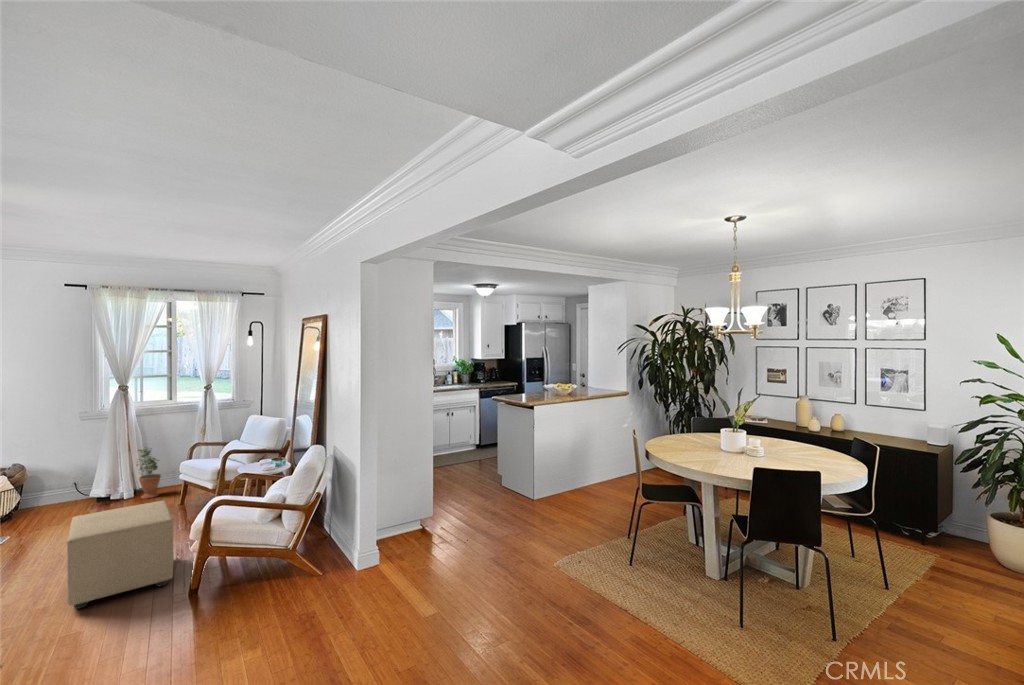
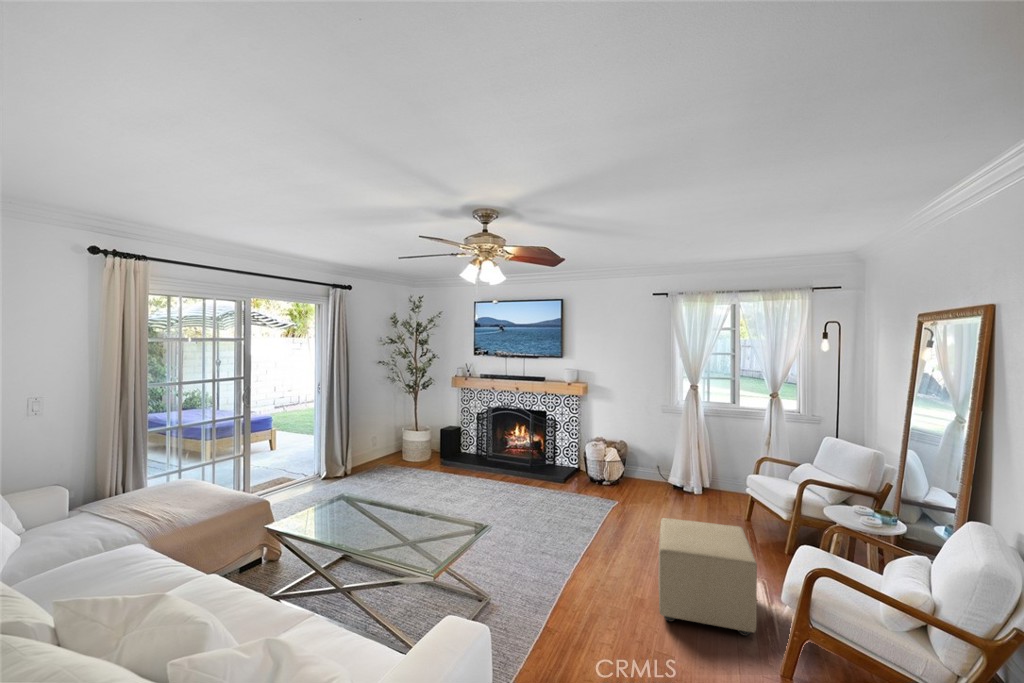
potted plant: present [136,448,161,499] -> none [705,447,726,502]

